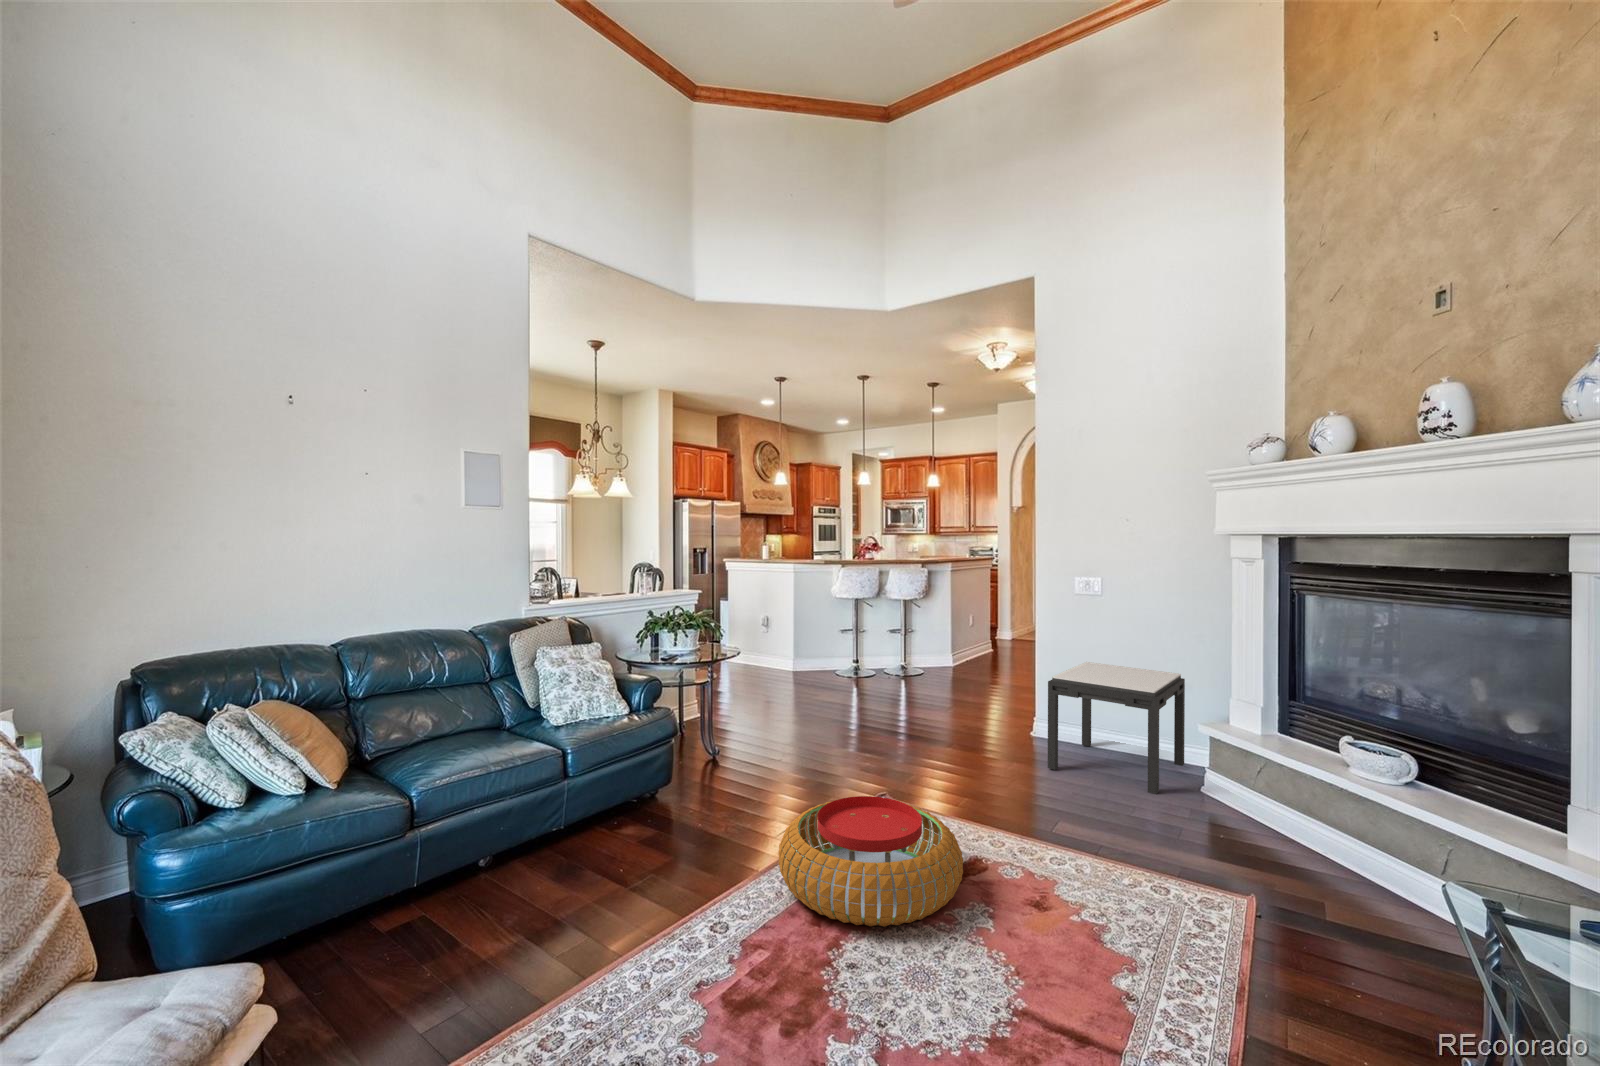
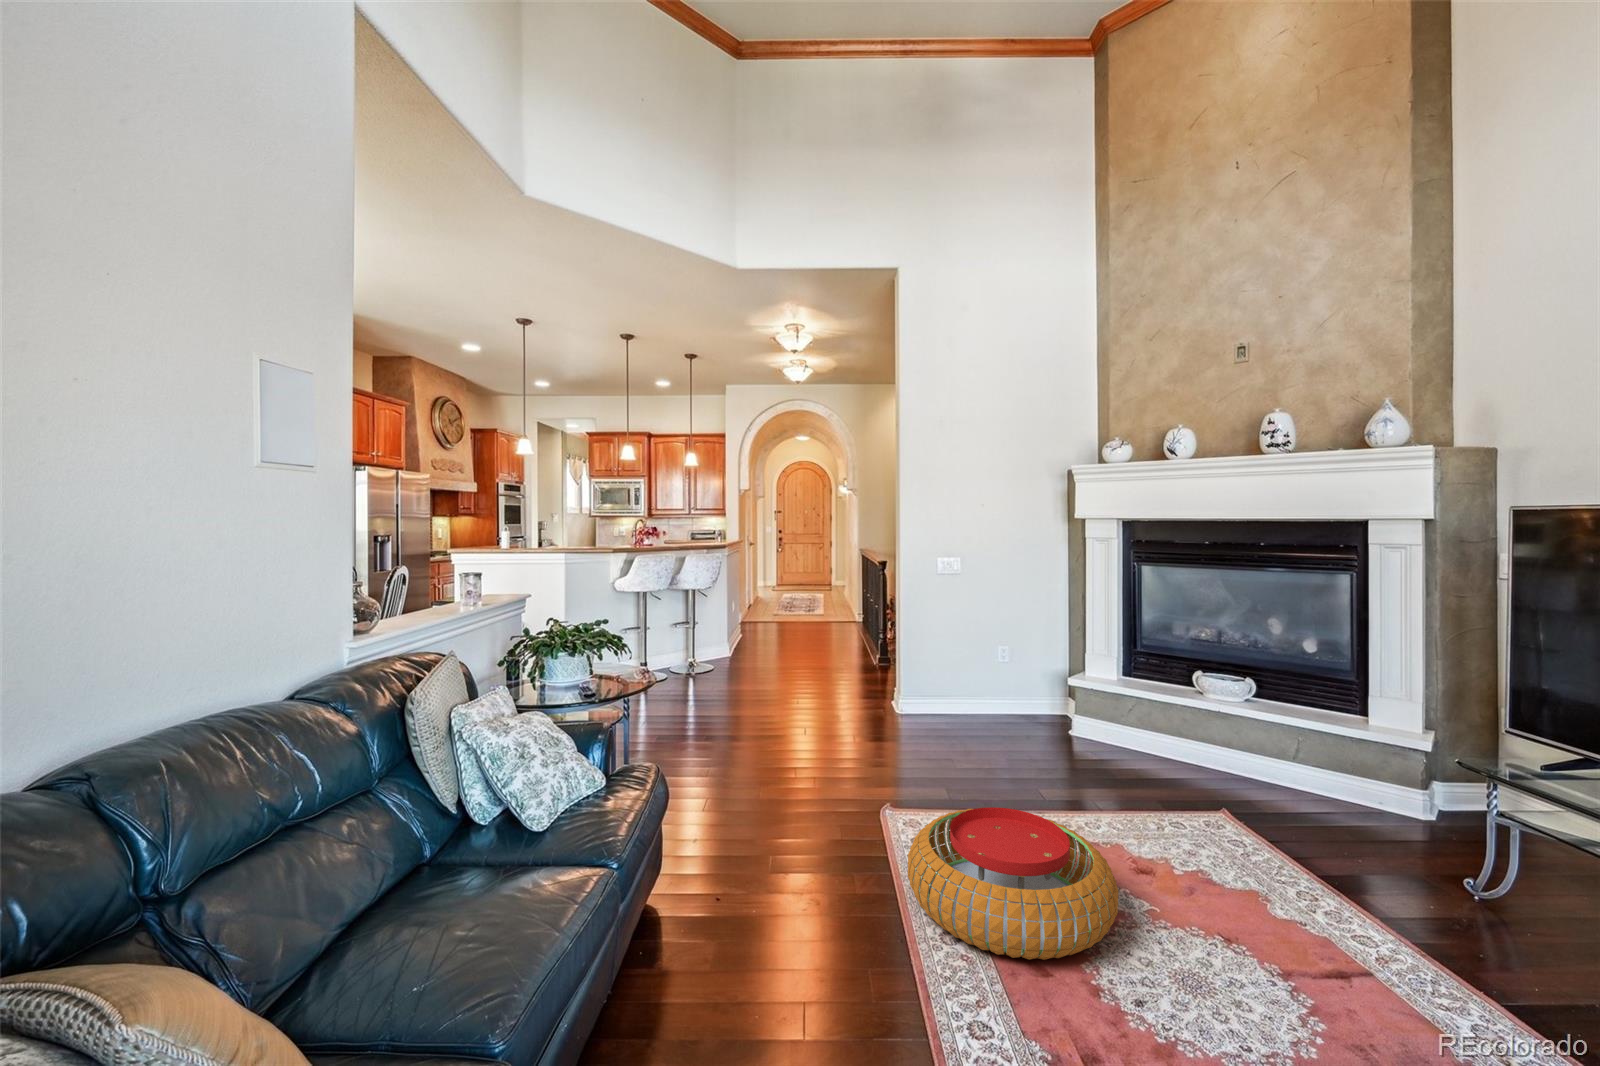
side table: present [1048,662,1185,794] -> none [945,635,1054,743]

